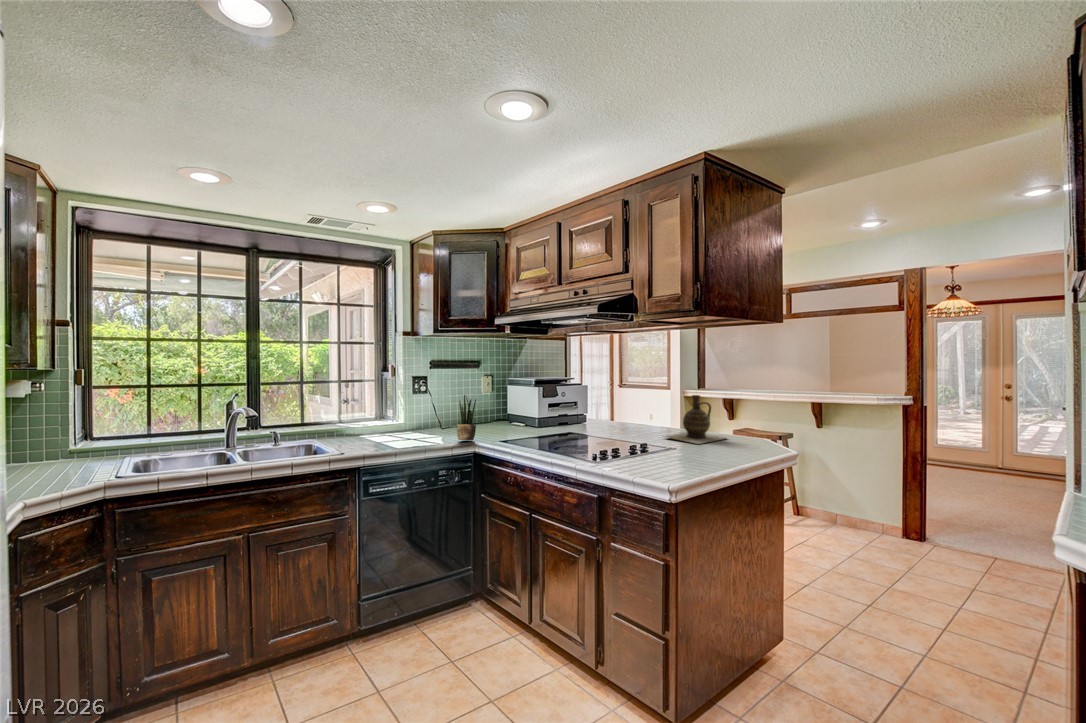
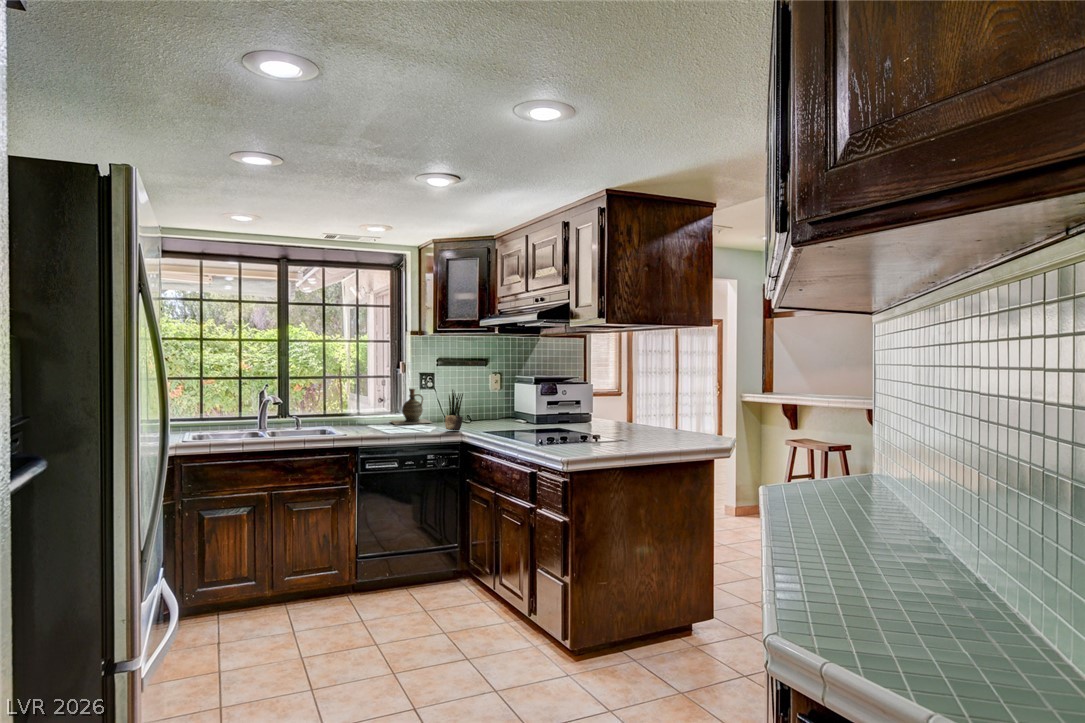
ceramic jug: present [664,395,726,444] -> present [390,389,431,425]

